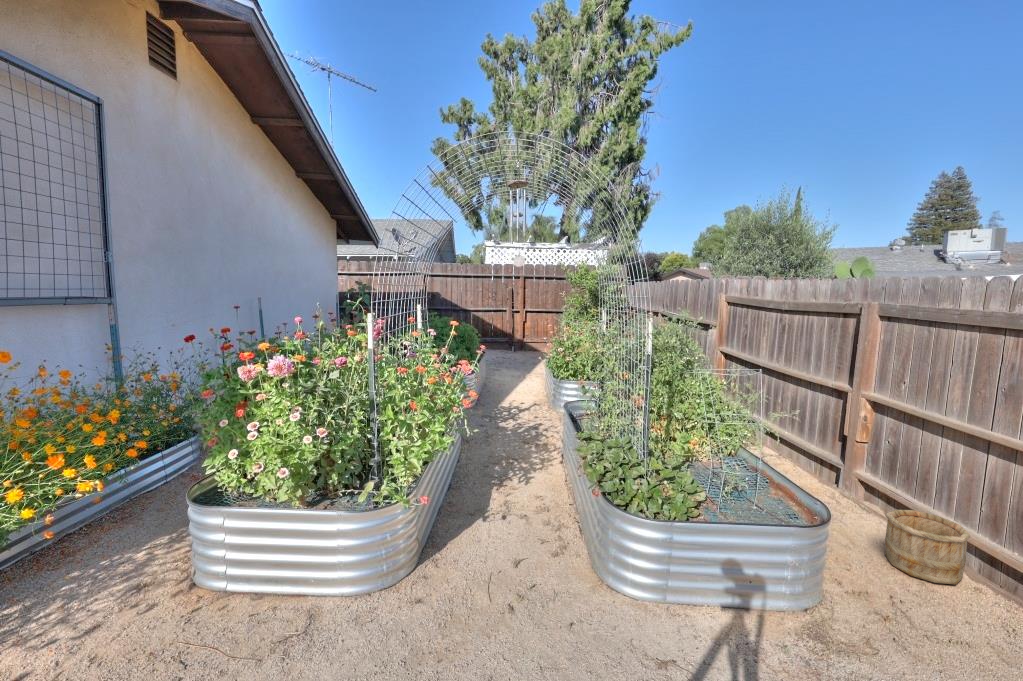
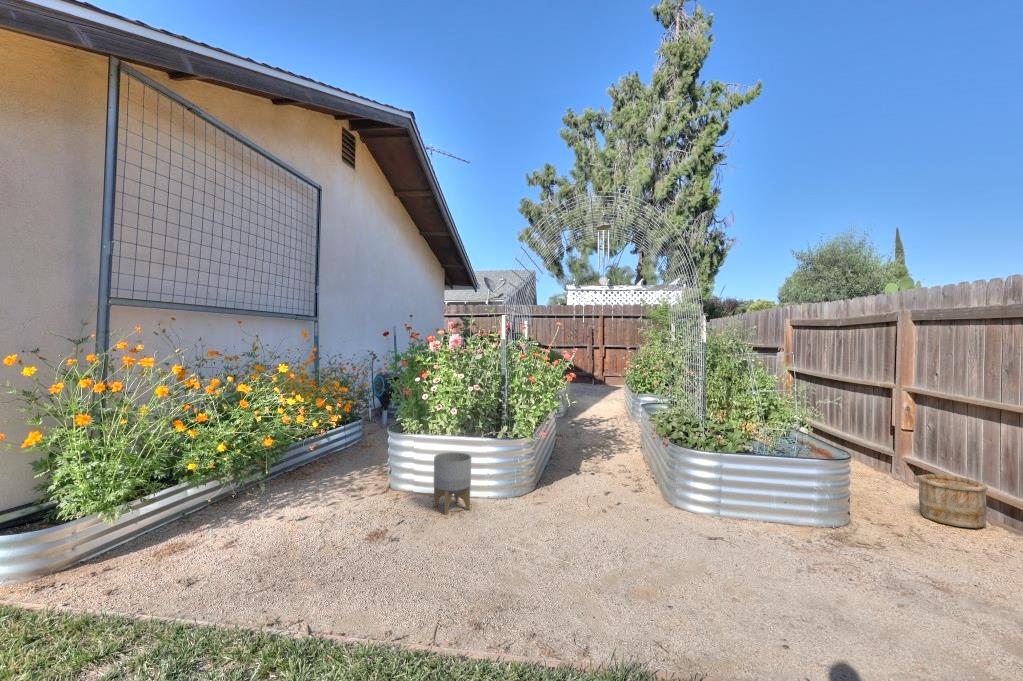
planter: none [245,535,310,645] -> present [434,452,471,514]

